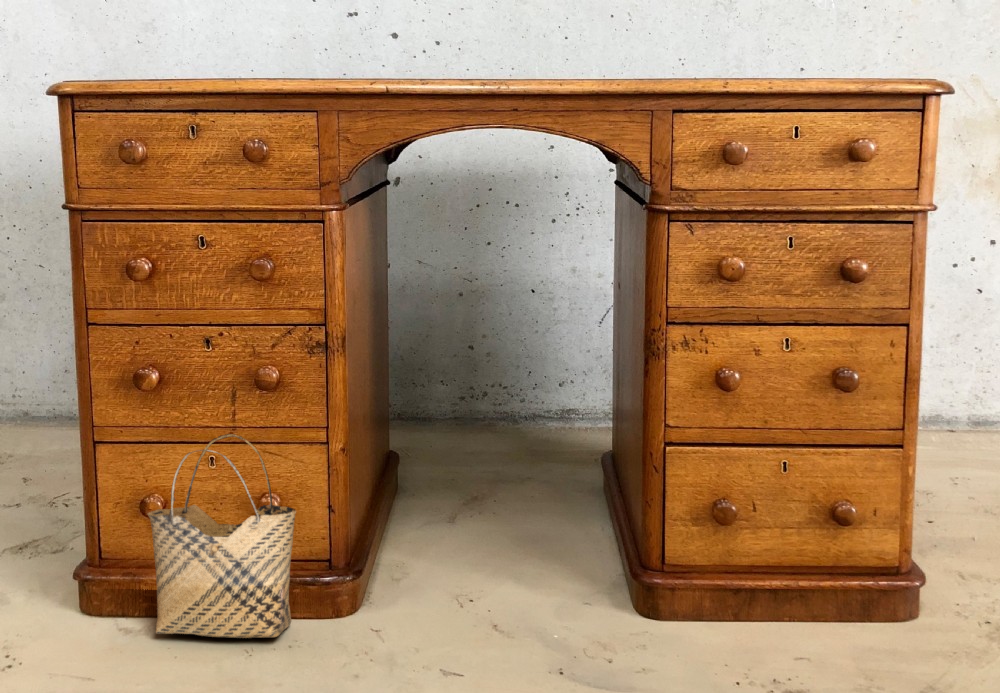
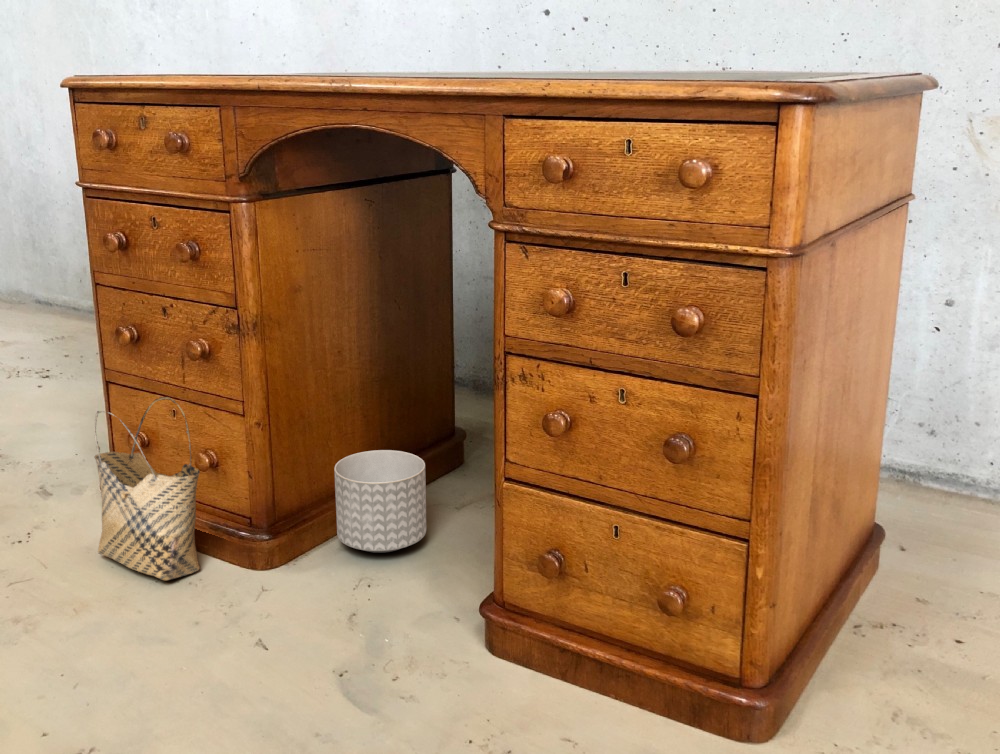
planter: none [392,469,485,573] -> present [334,450,426,553]

